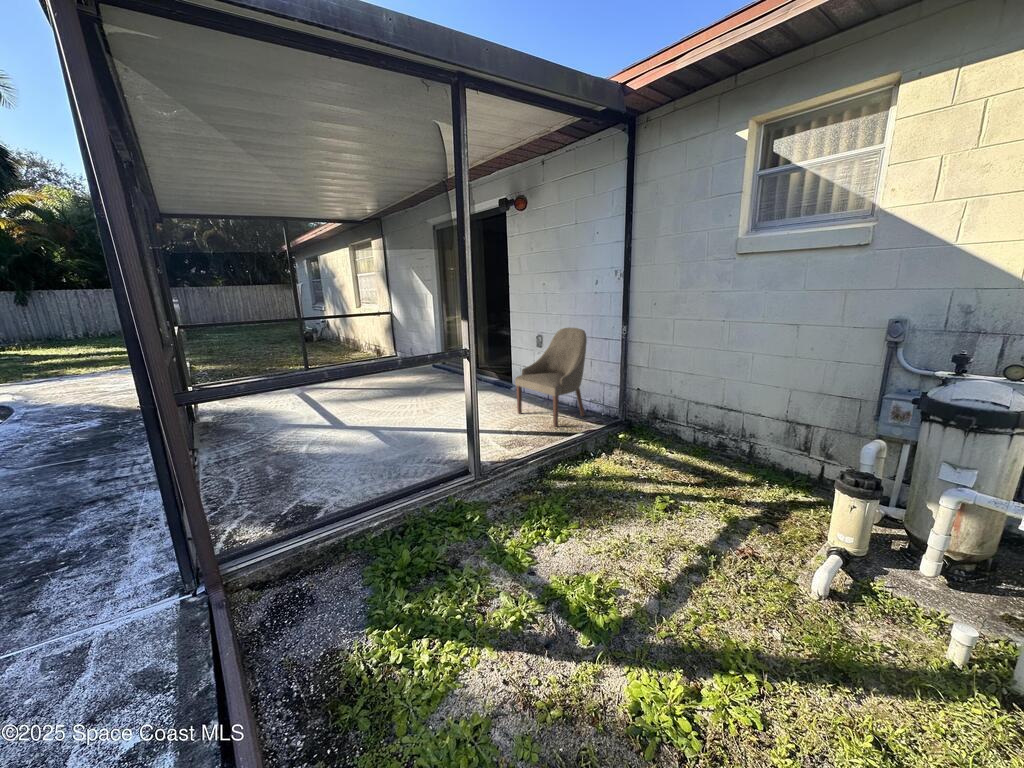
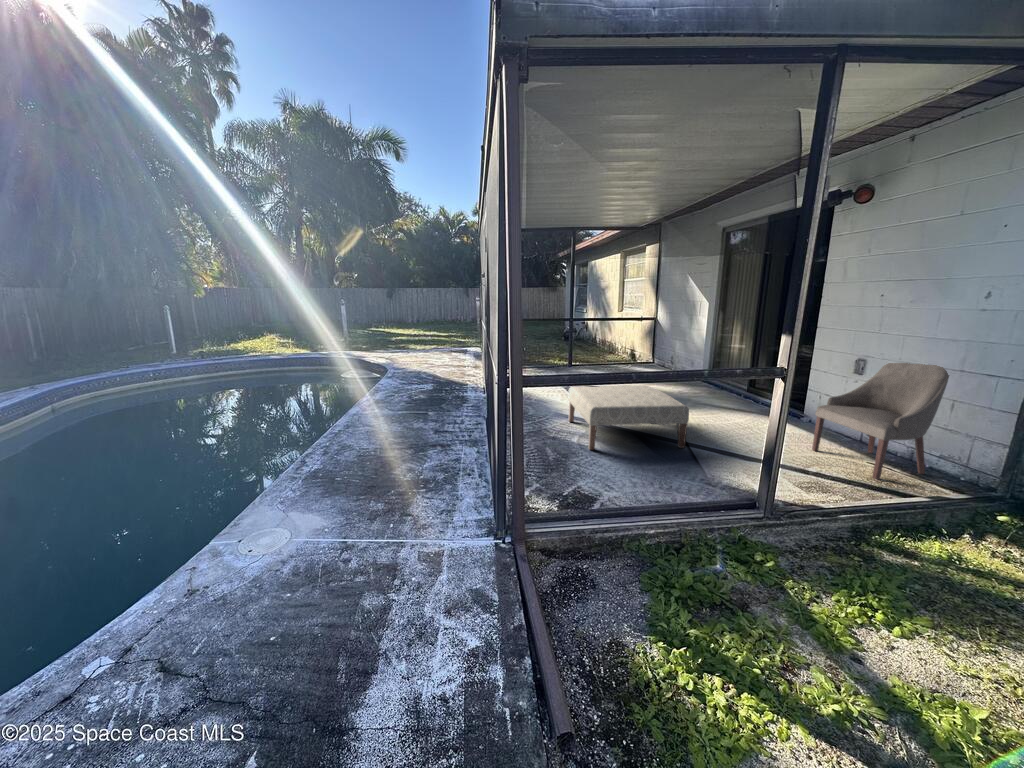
ottoman: none [292,380,417,458] -> present [568,385,689,450]

